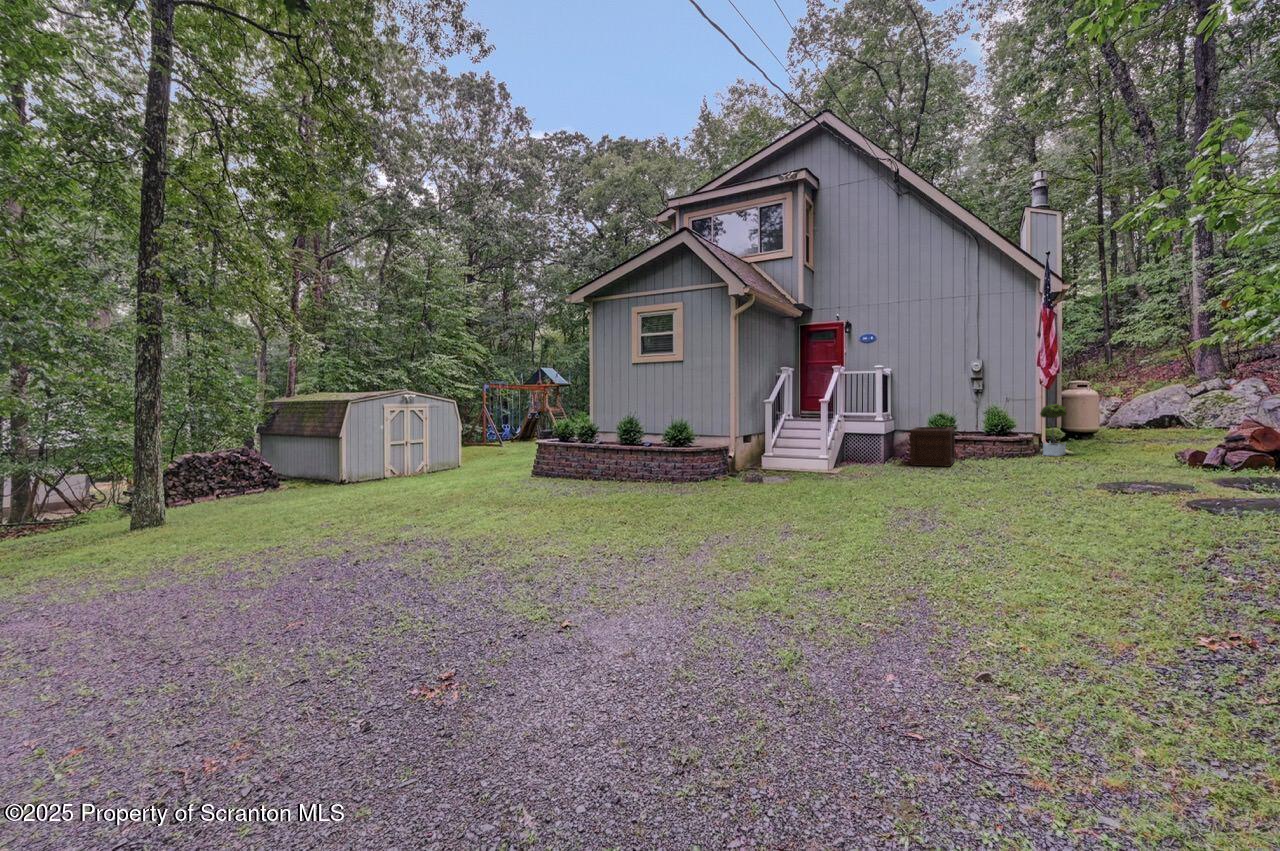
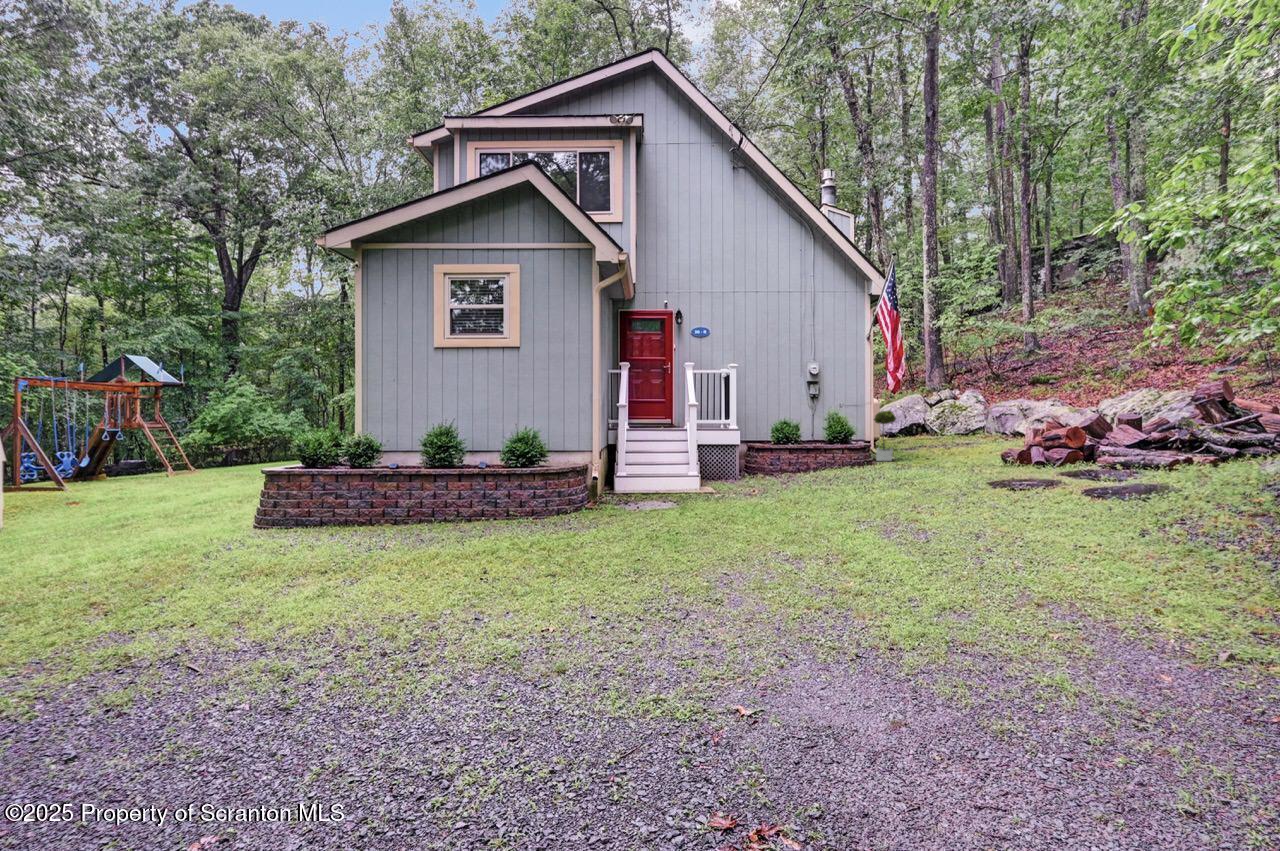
wooden crate: present [910,427,955,467] -> none [768,434,815,477]

